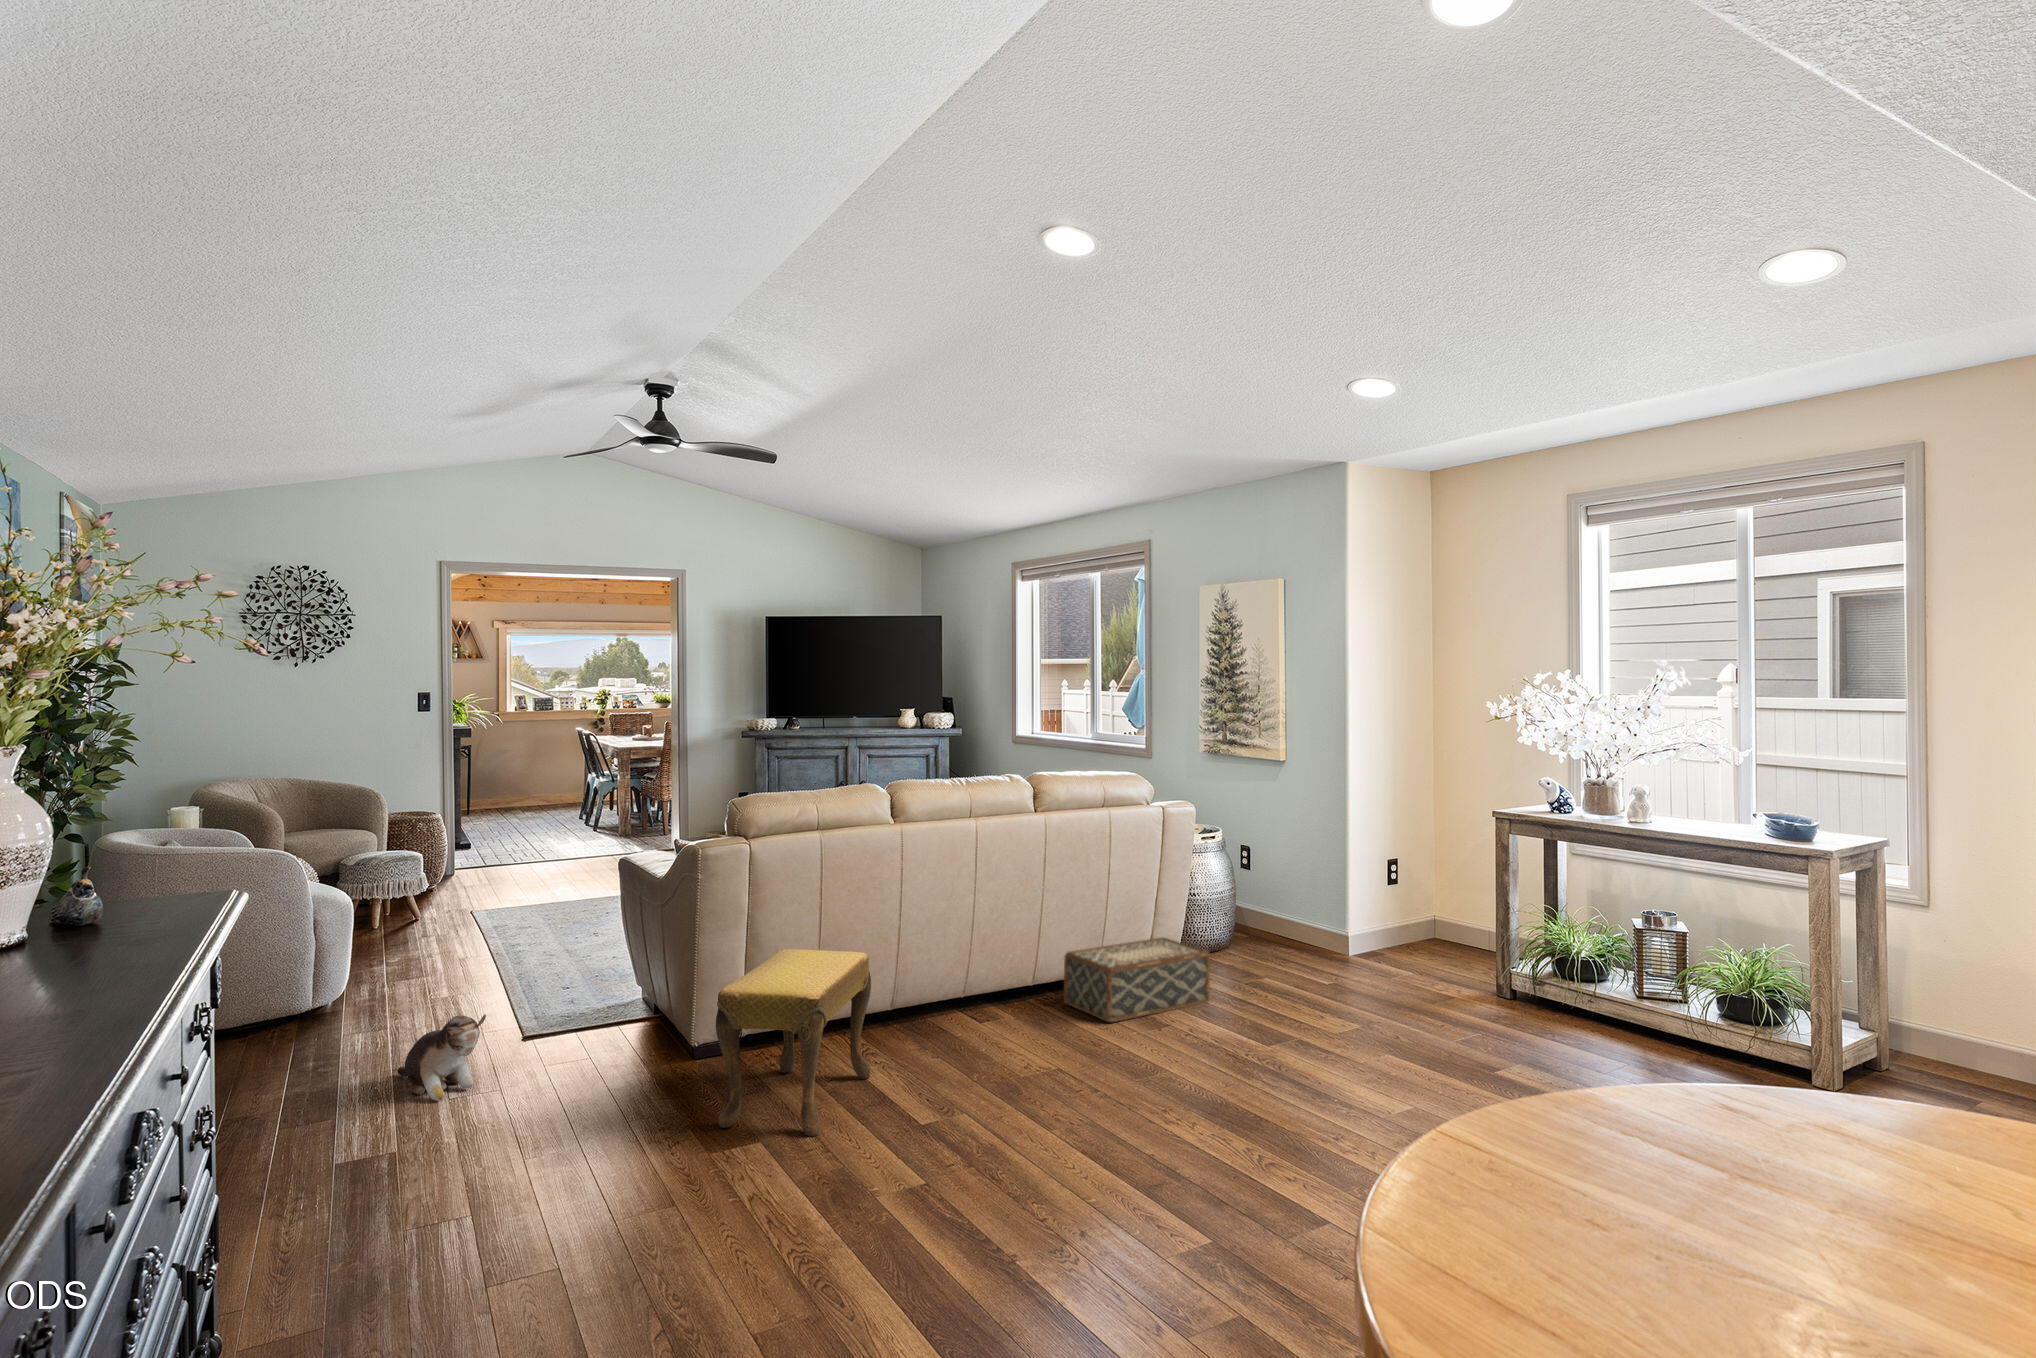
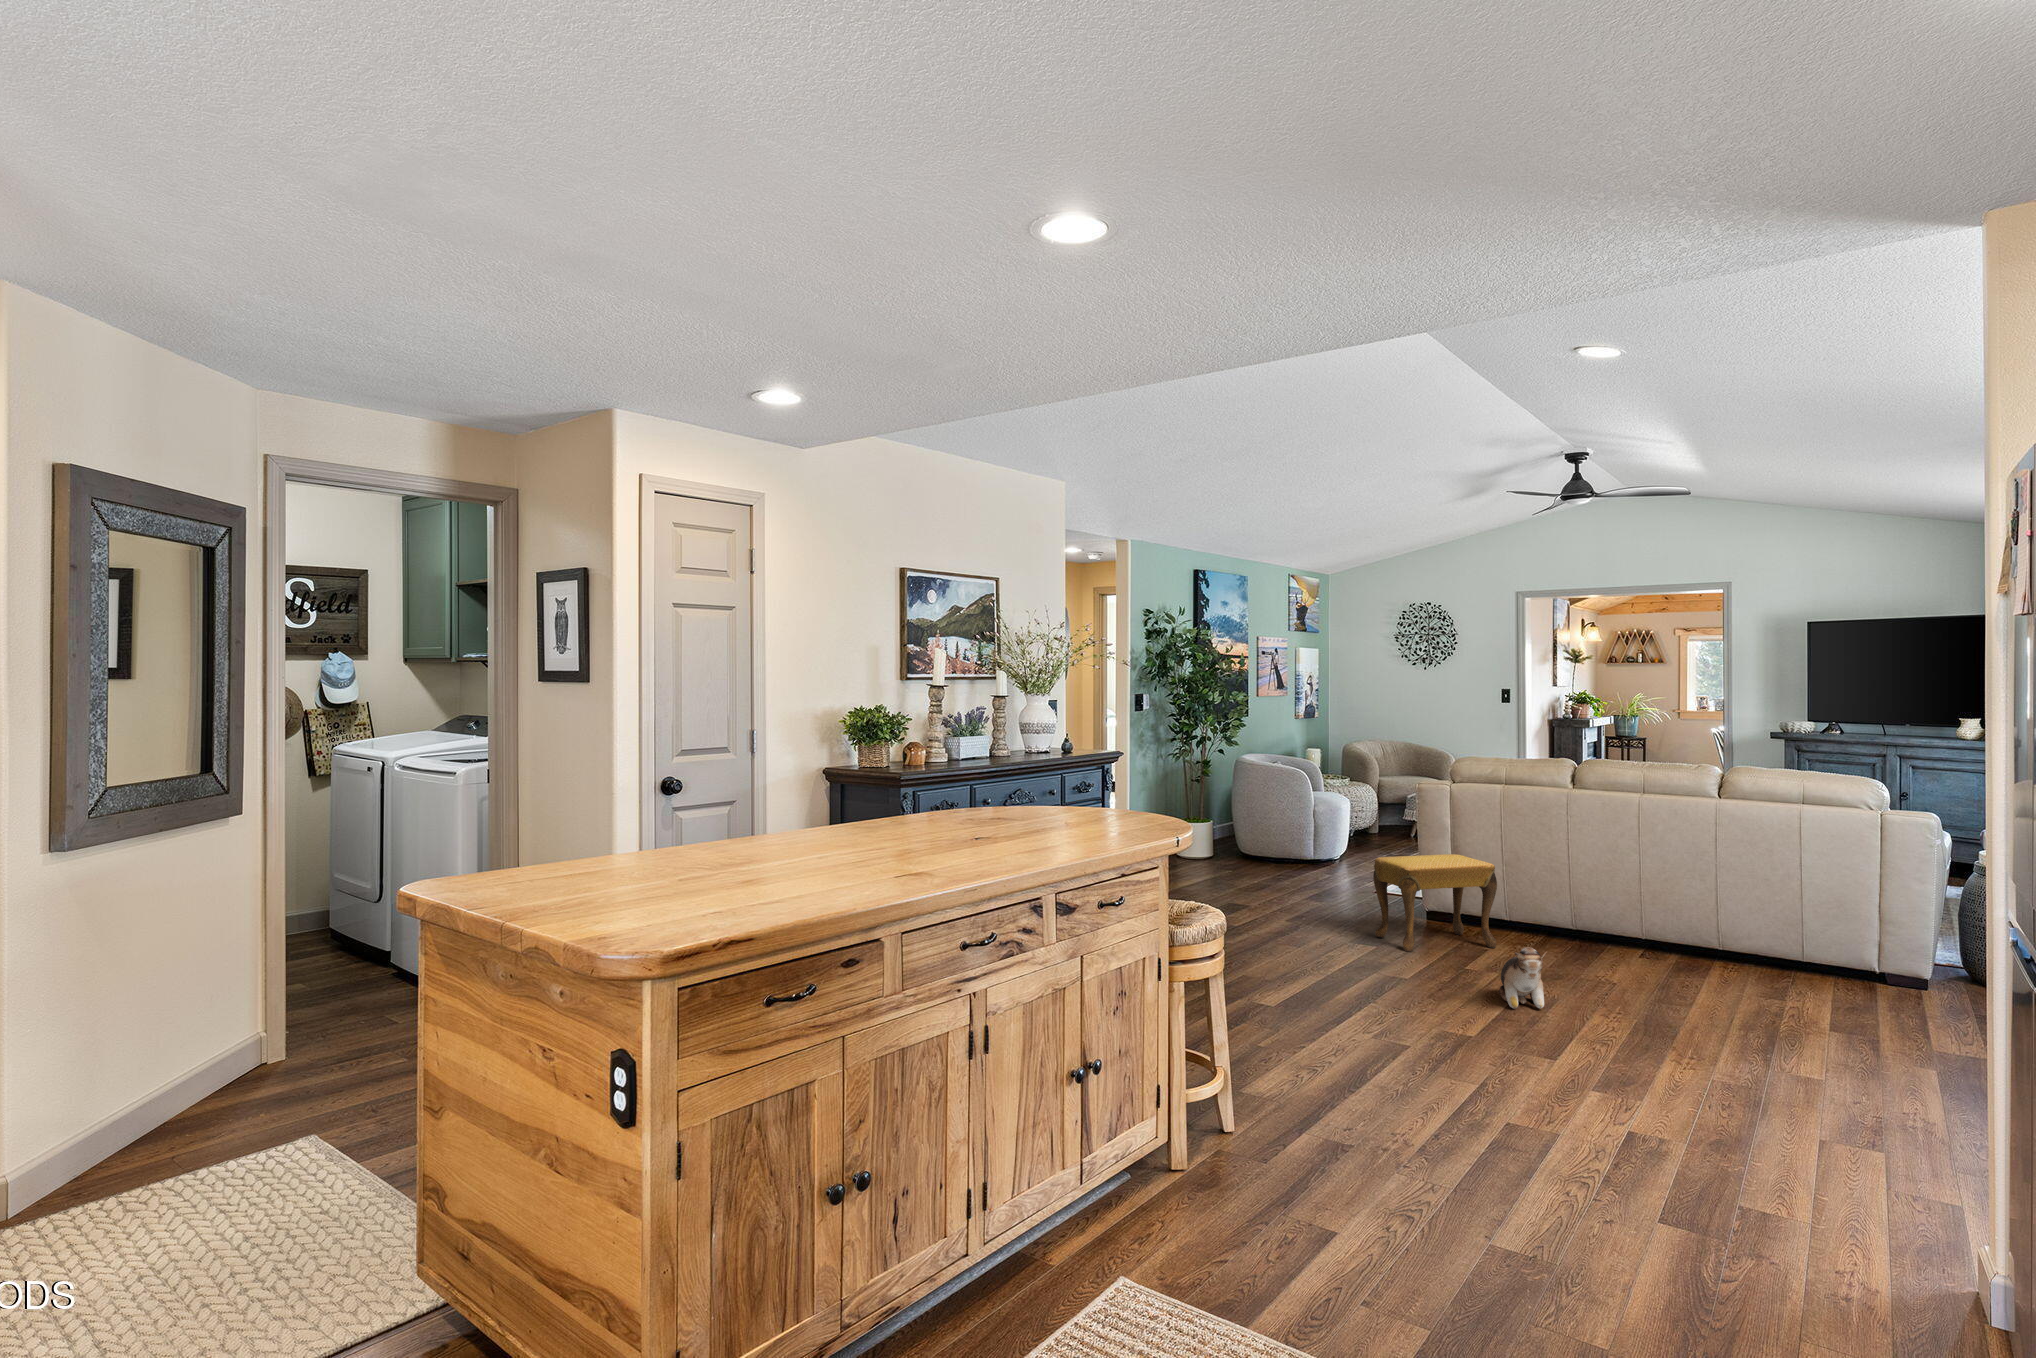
woven basket: present [1064,937,1210,1022] -> none [1734,923,1885,1004]
plush toy: present [397,1014,486,1101] -> present [1499,947,1547,1008]

